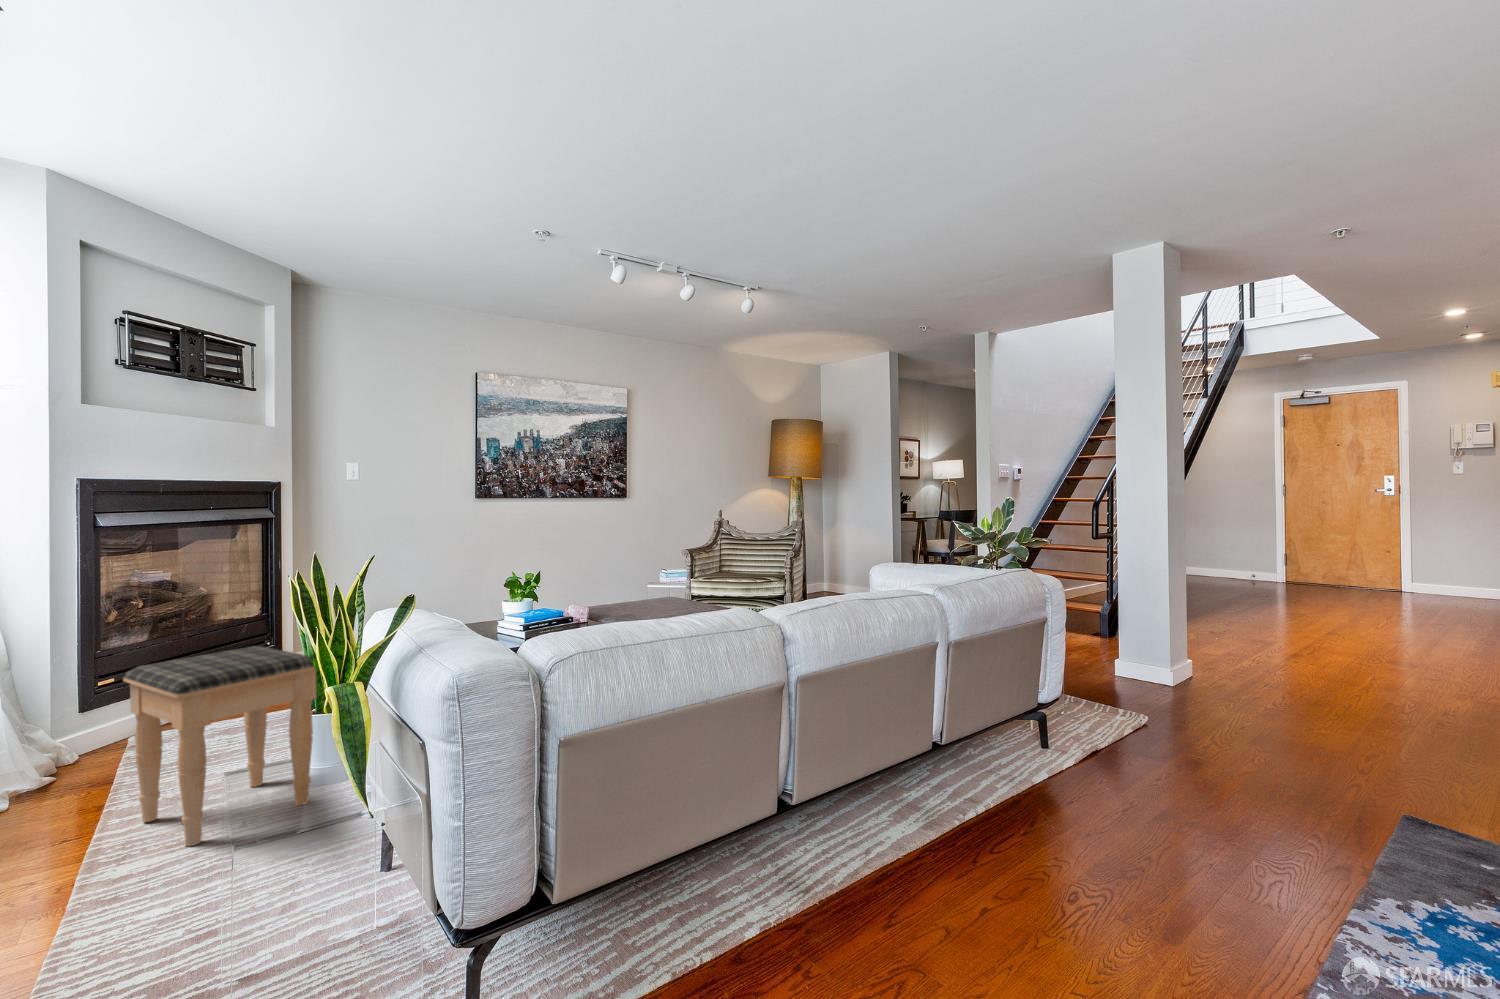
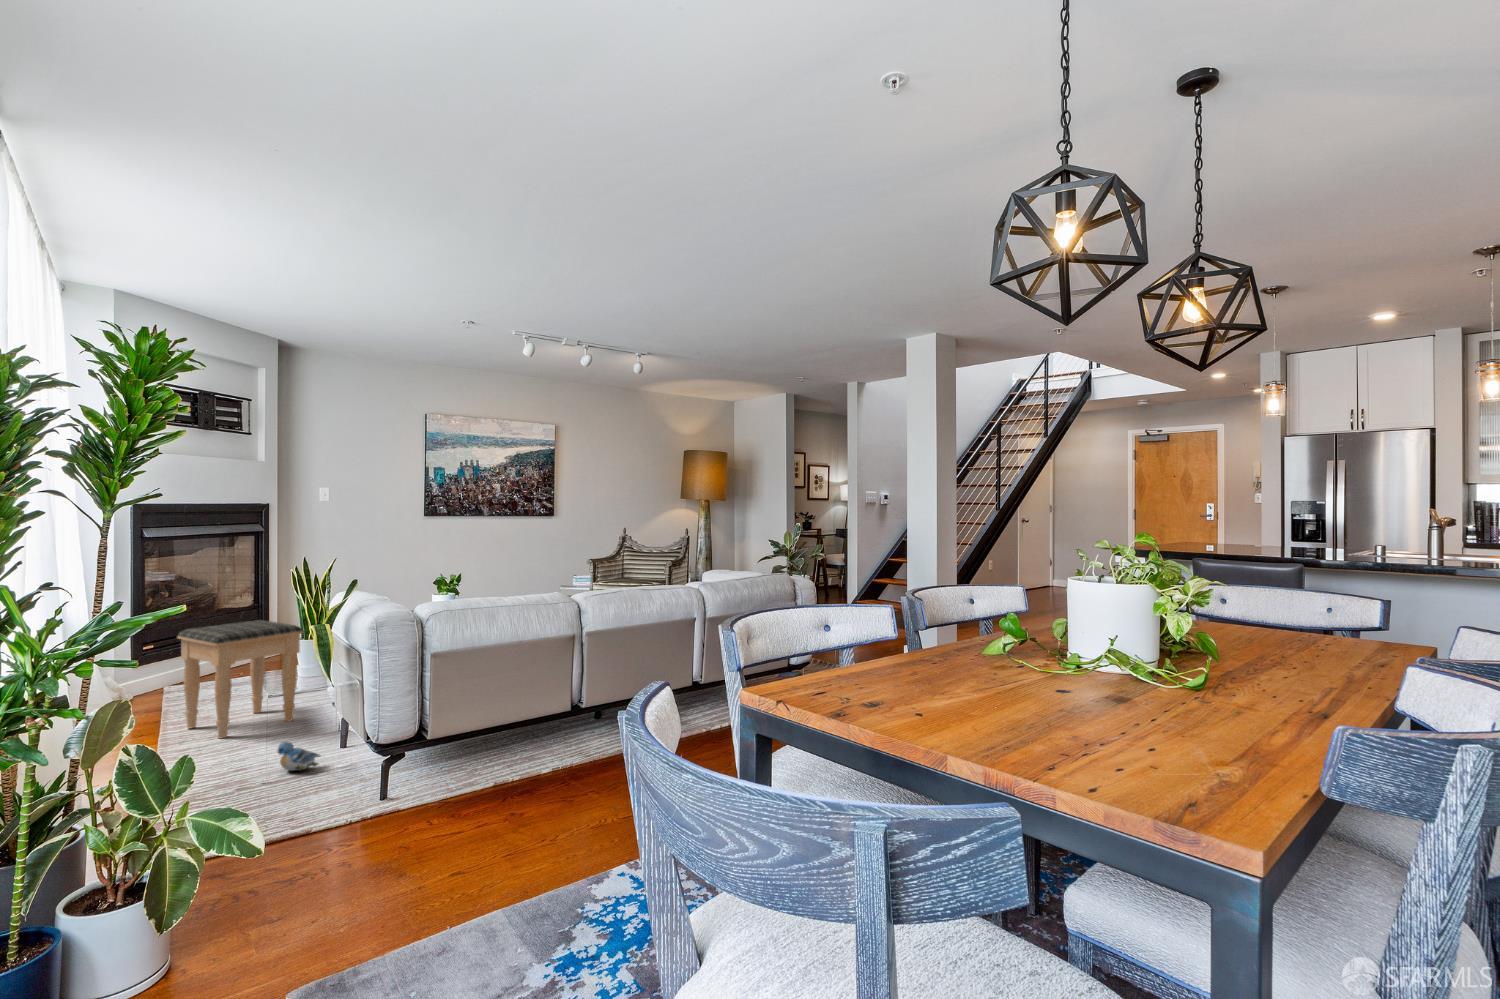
plush toy: none [269,886,349,941] -> present [277,742,321,771]

